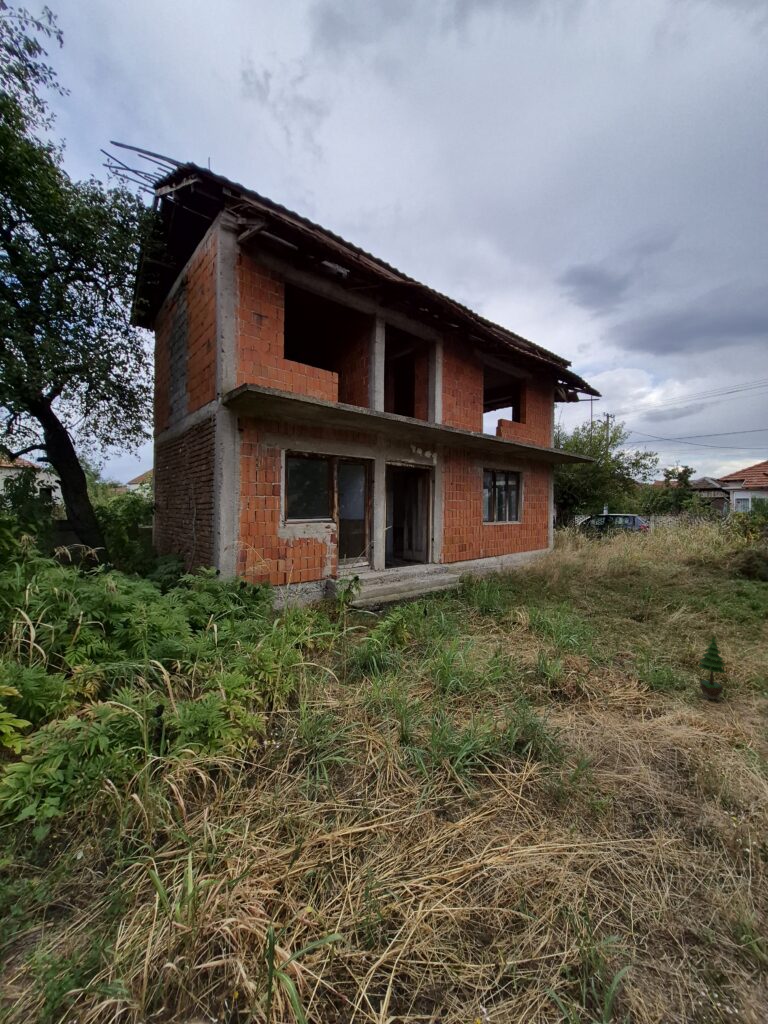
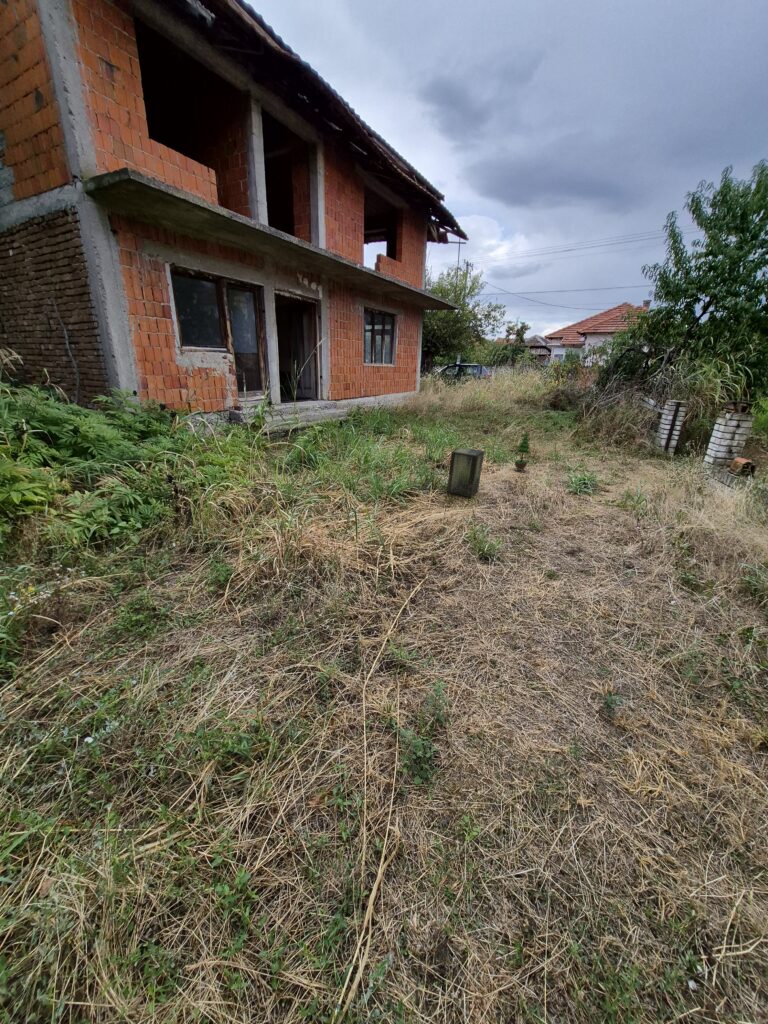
storage box: none [580,665,639,757] -> present [447,447,484,497]

